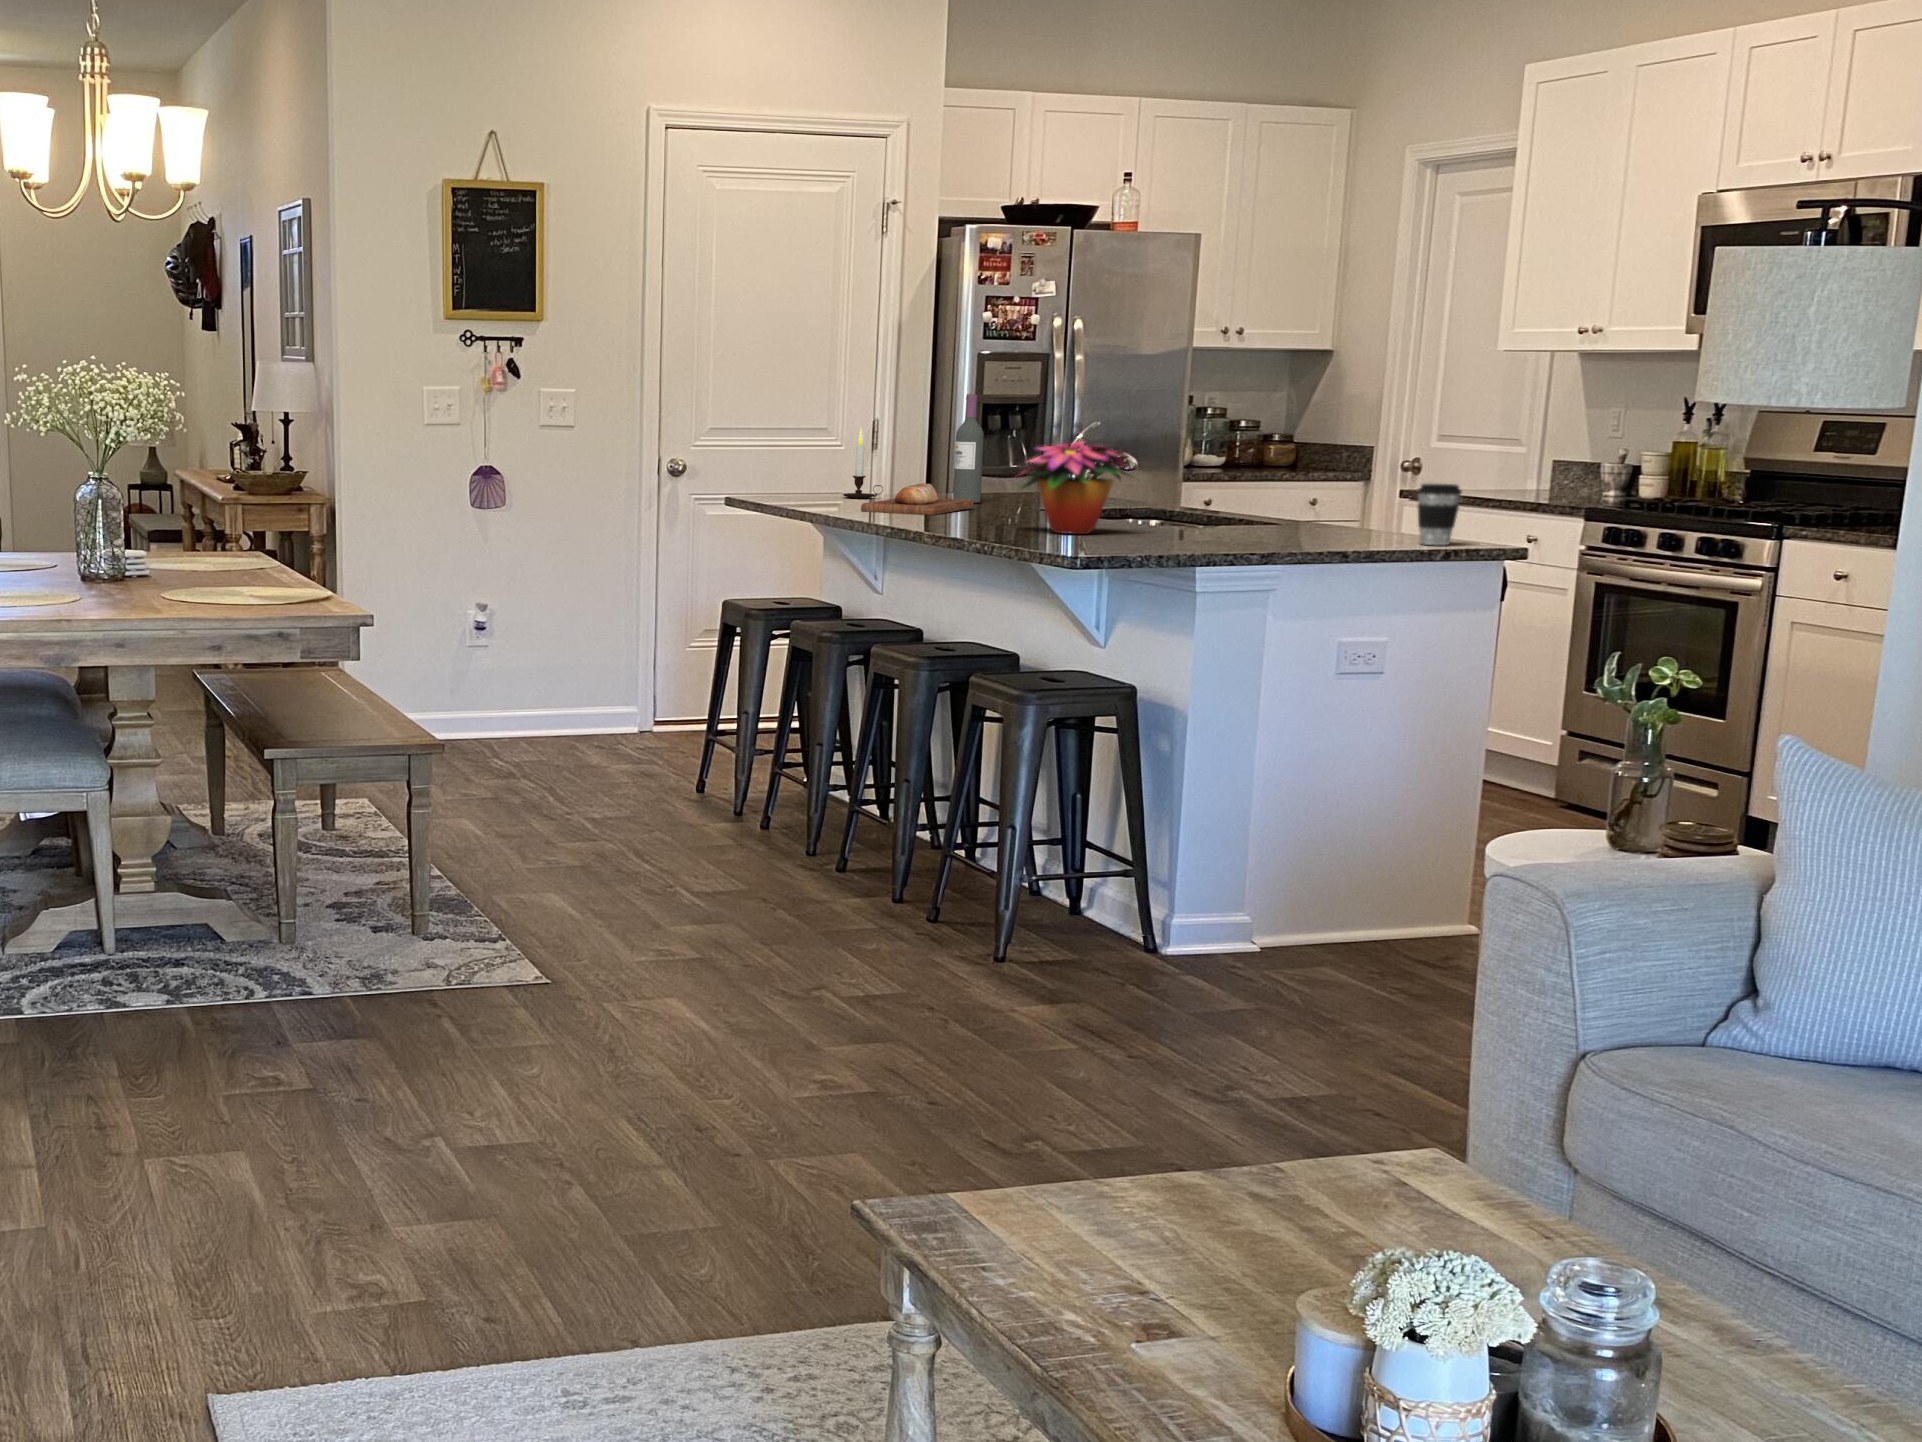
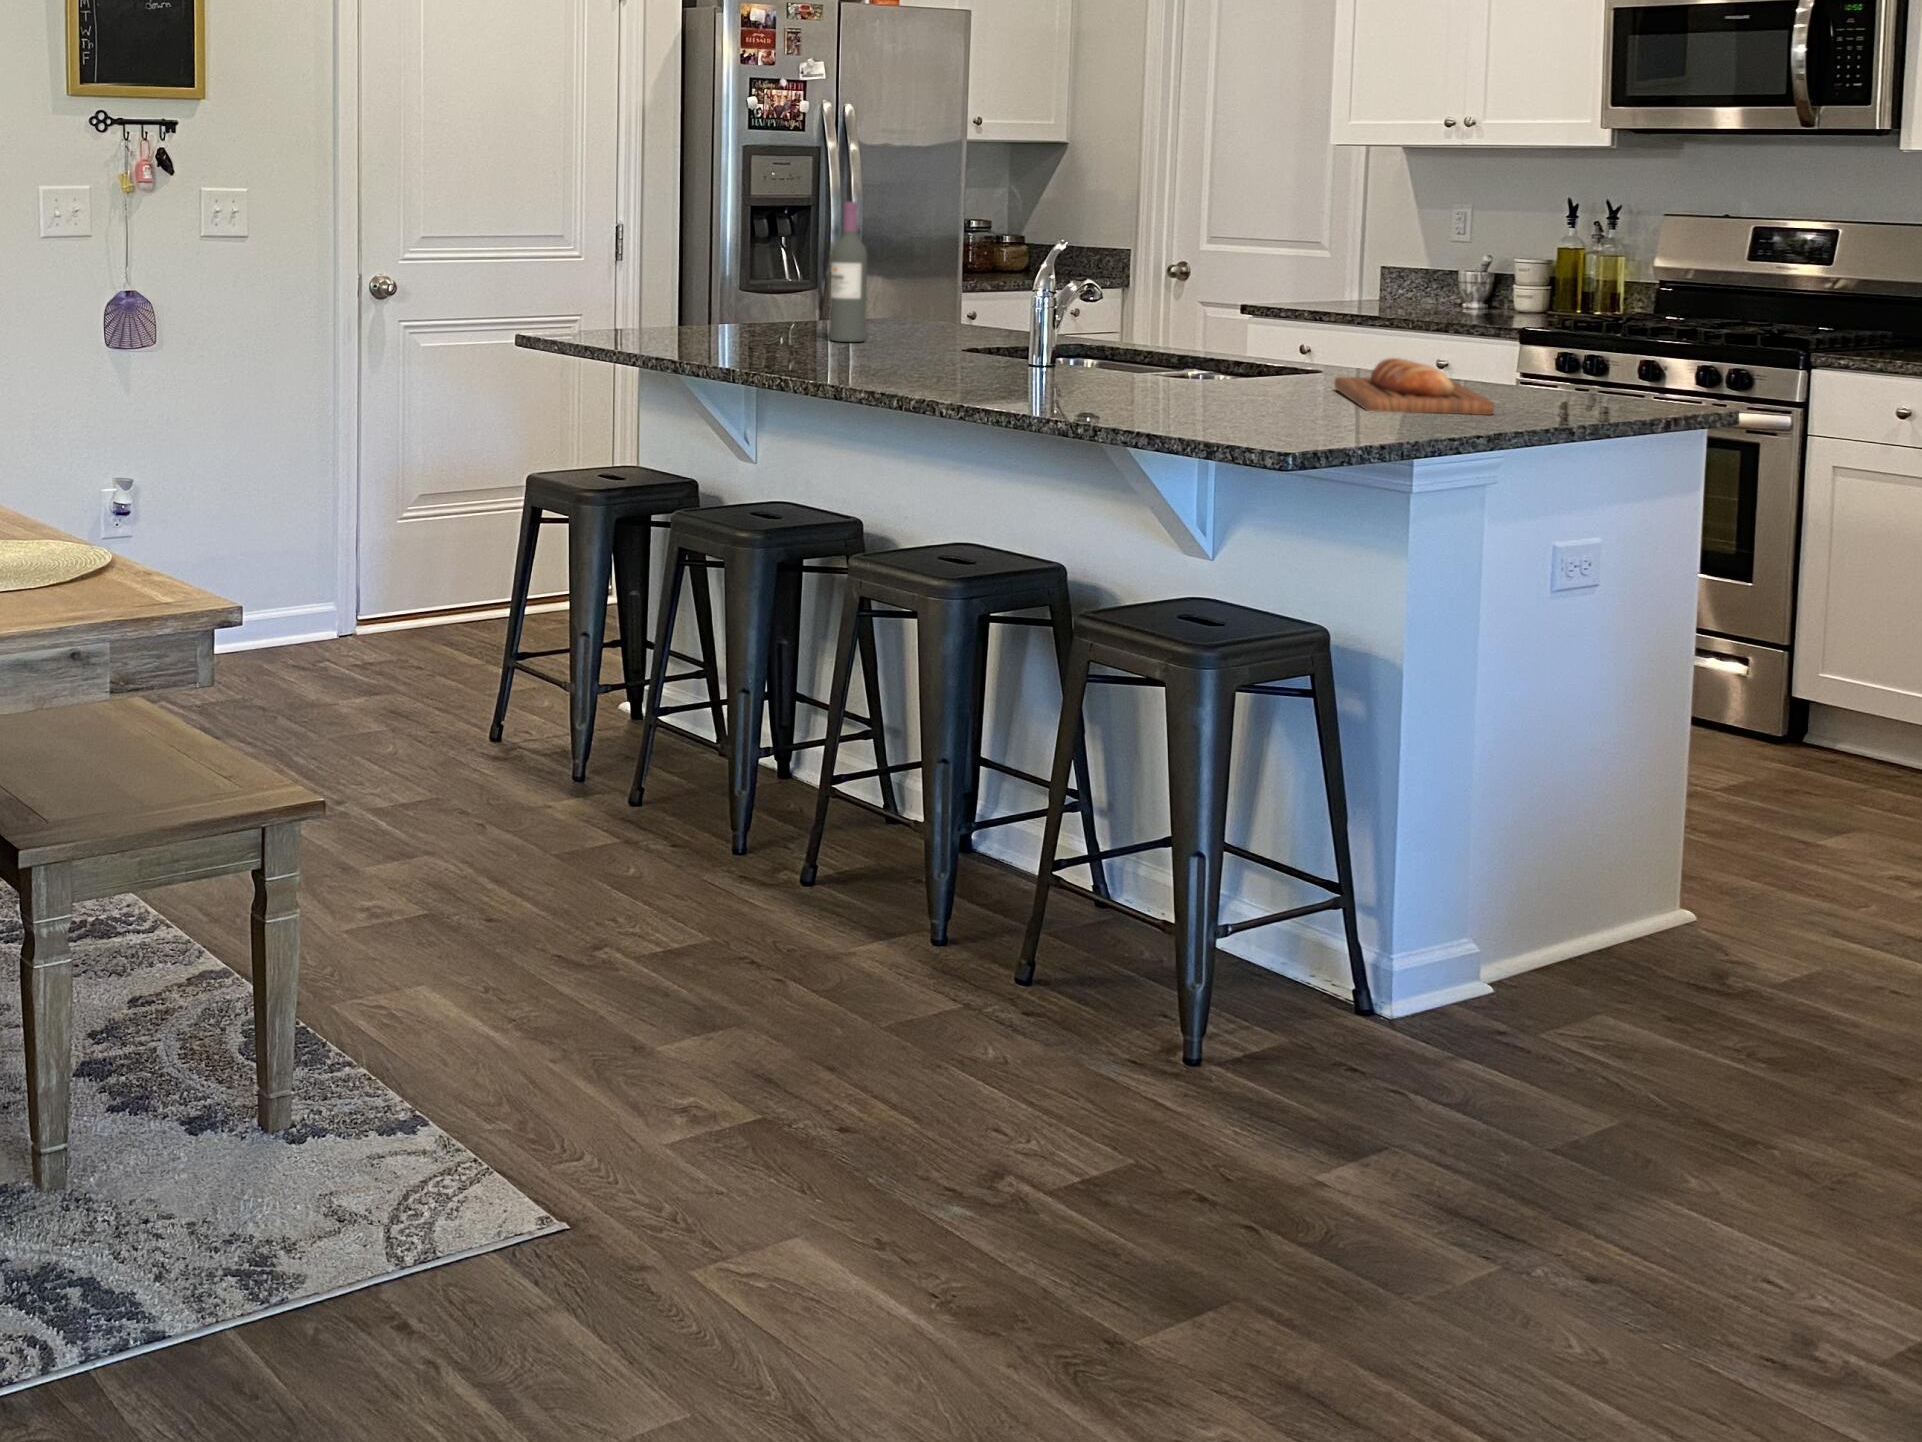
candle: present [843,428,883,498] -> none [677,244,731,337]
flower arrangement: present [1022,441,1140,534] -> none [1071,275,1264,407]
bread loaf: present [861,483,973,515] -> present [1334,358,1494,415]
coffee cup: present [1418,484,1462,545] -> none [1586,327,1646,408]

